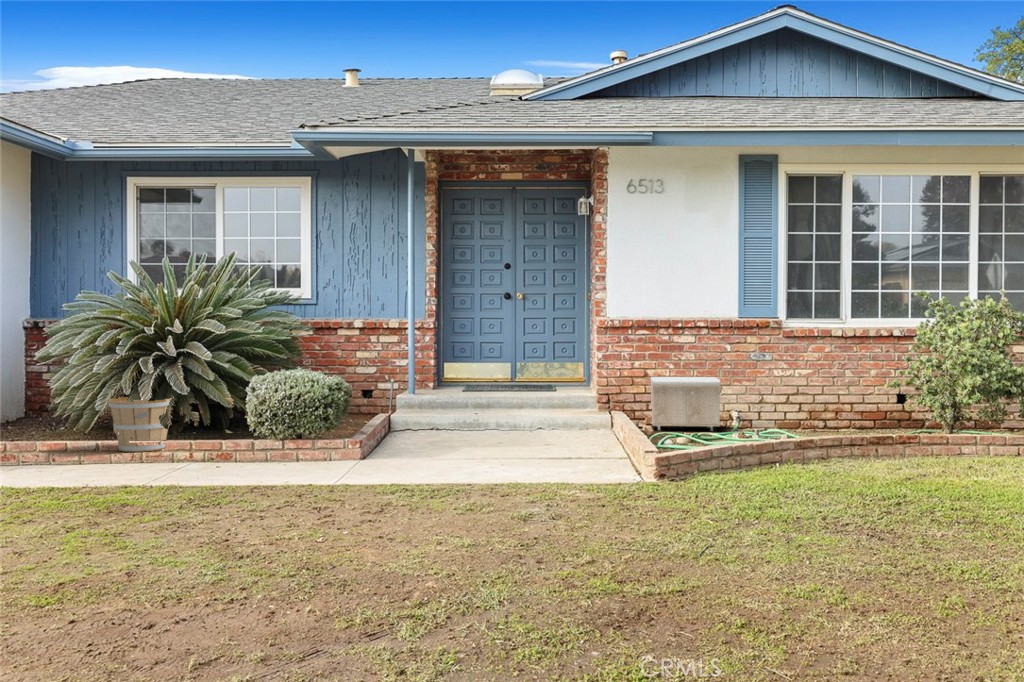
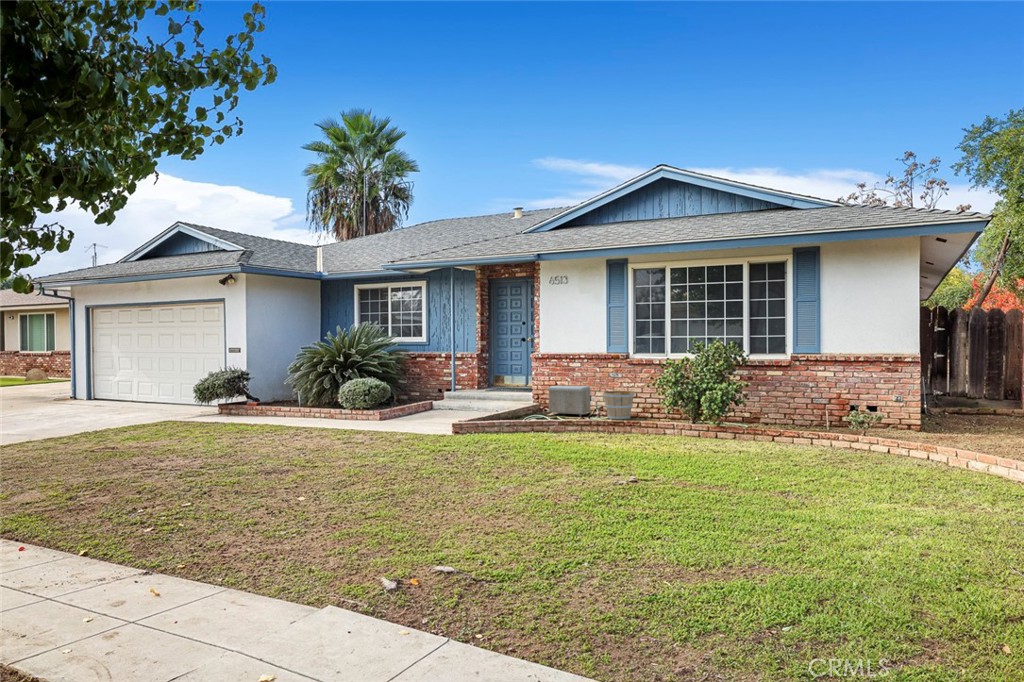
wooden bucket: present [109,397,172,452] -> present [603,391,635,420]

